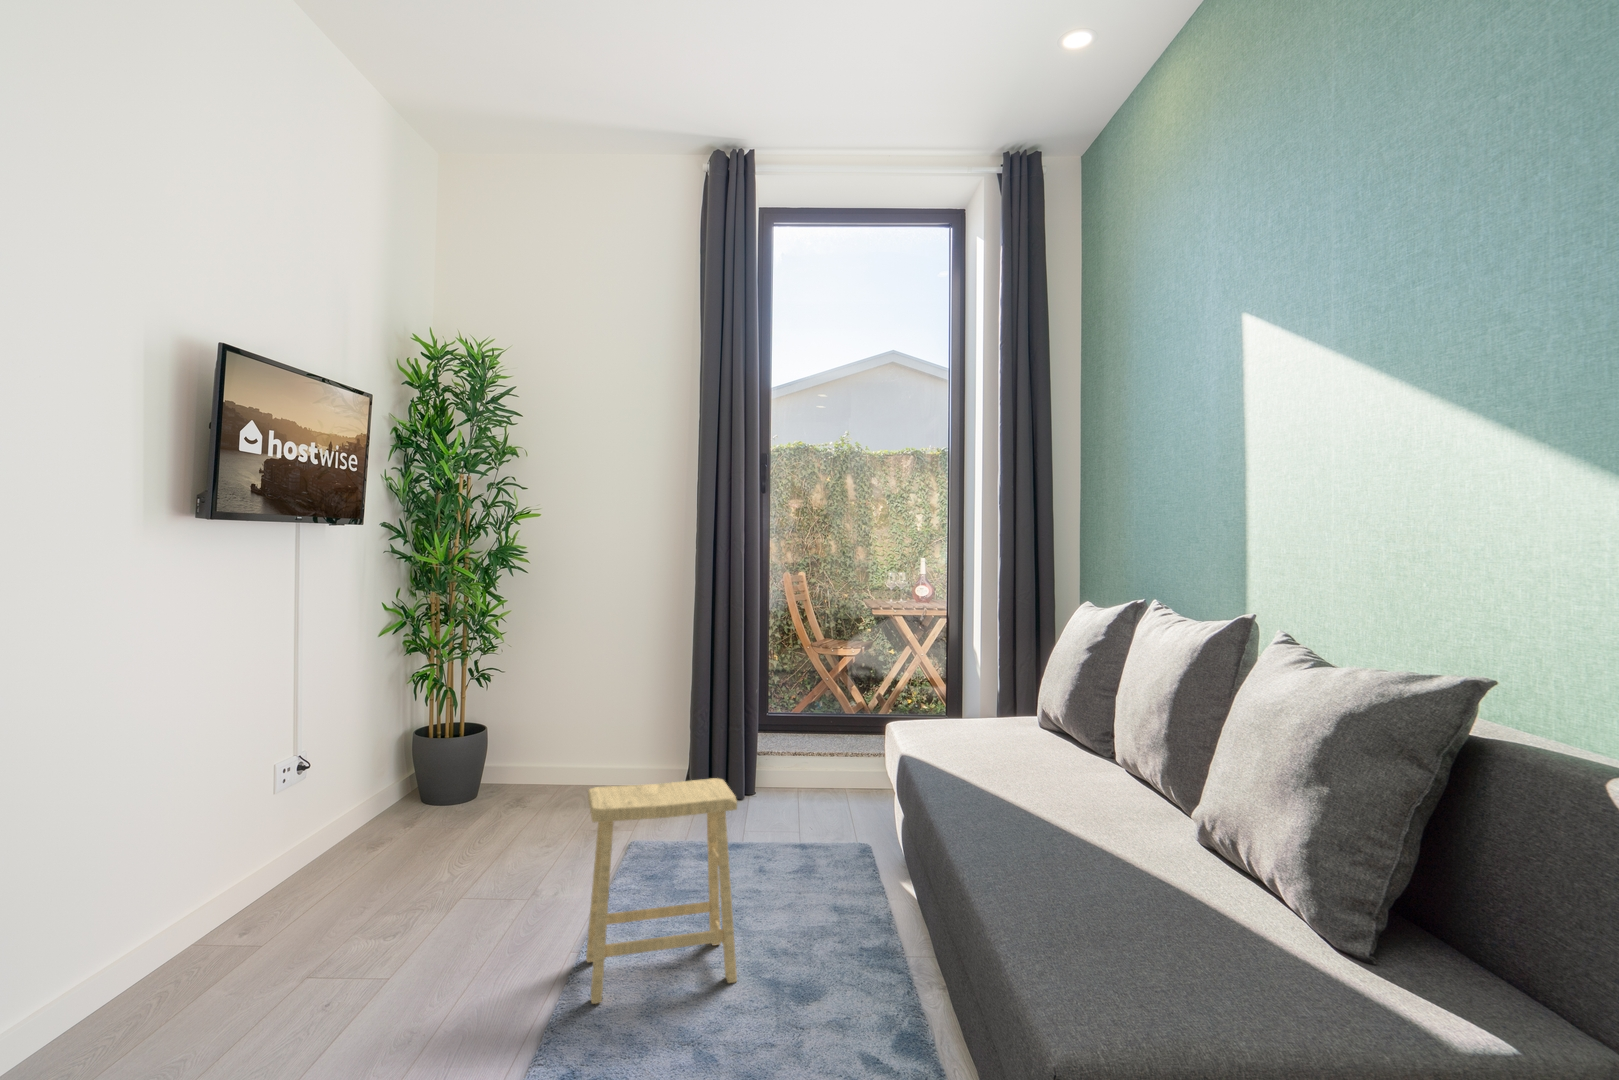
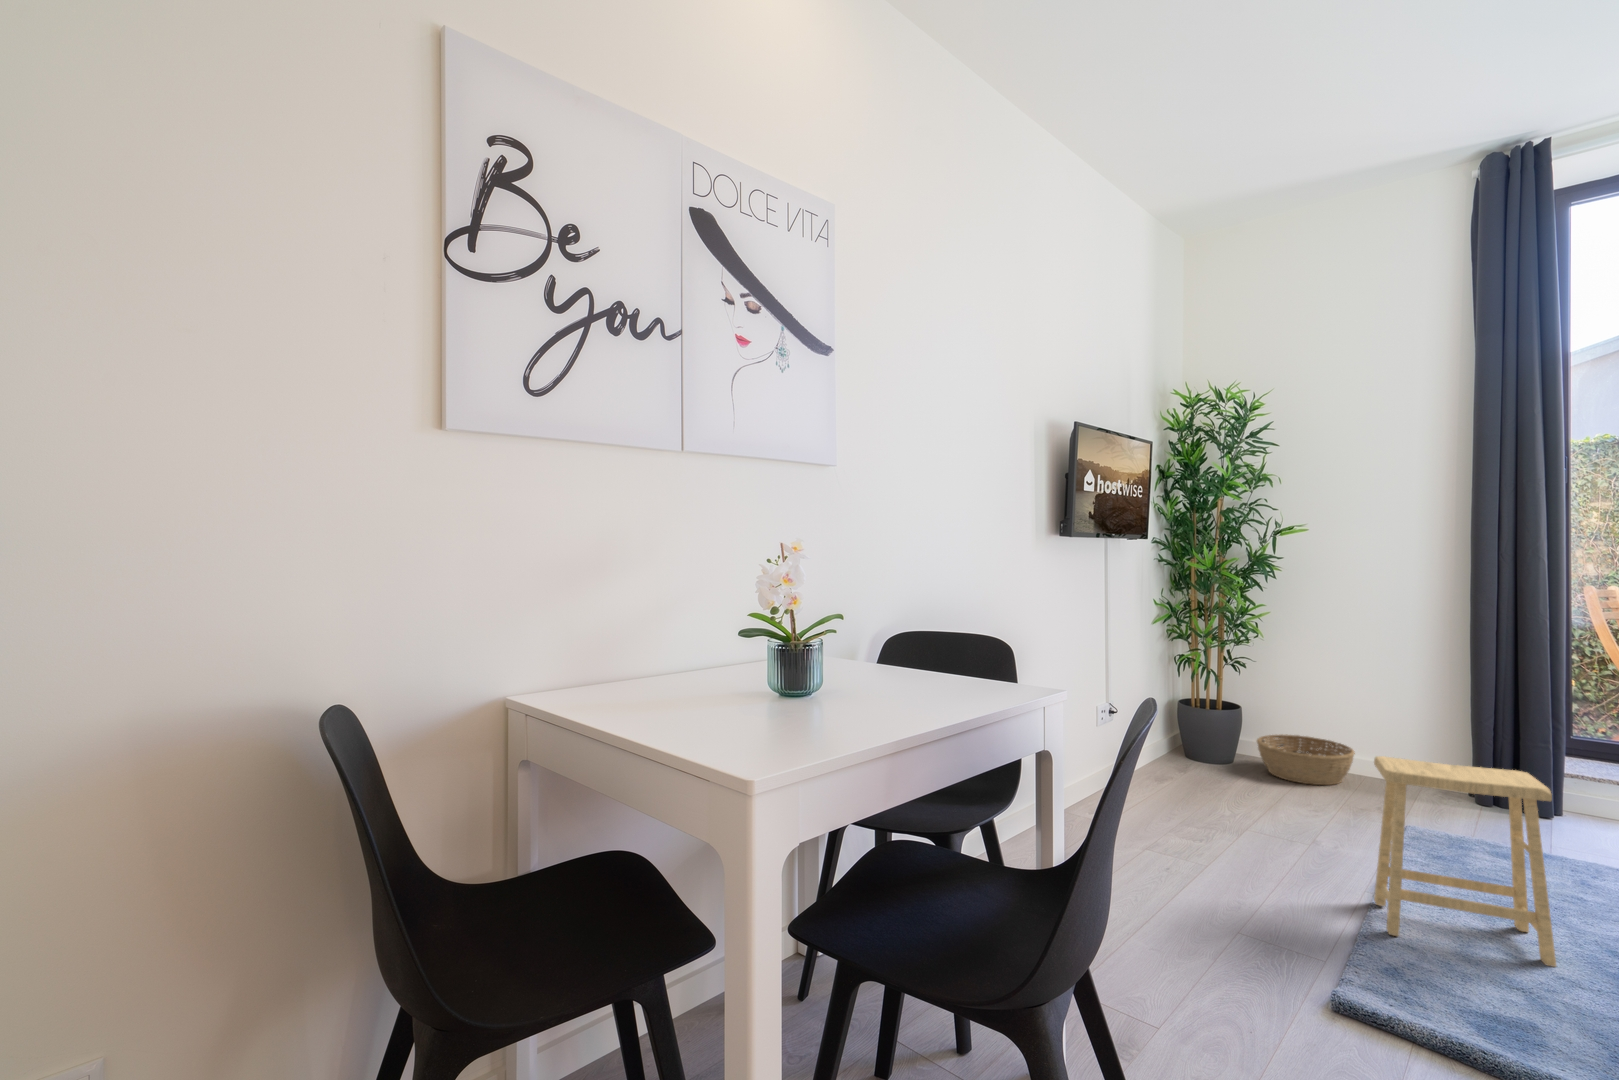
basket: none [503,749,602,807] -> present [1257,735,1355,785]

